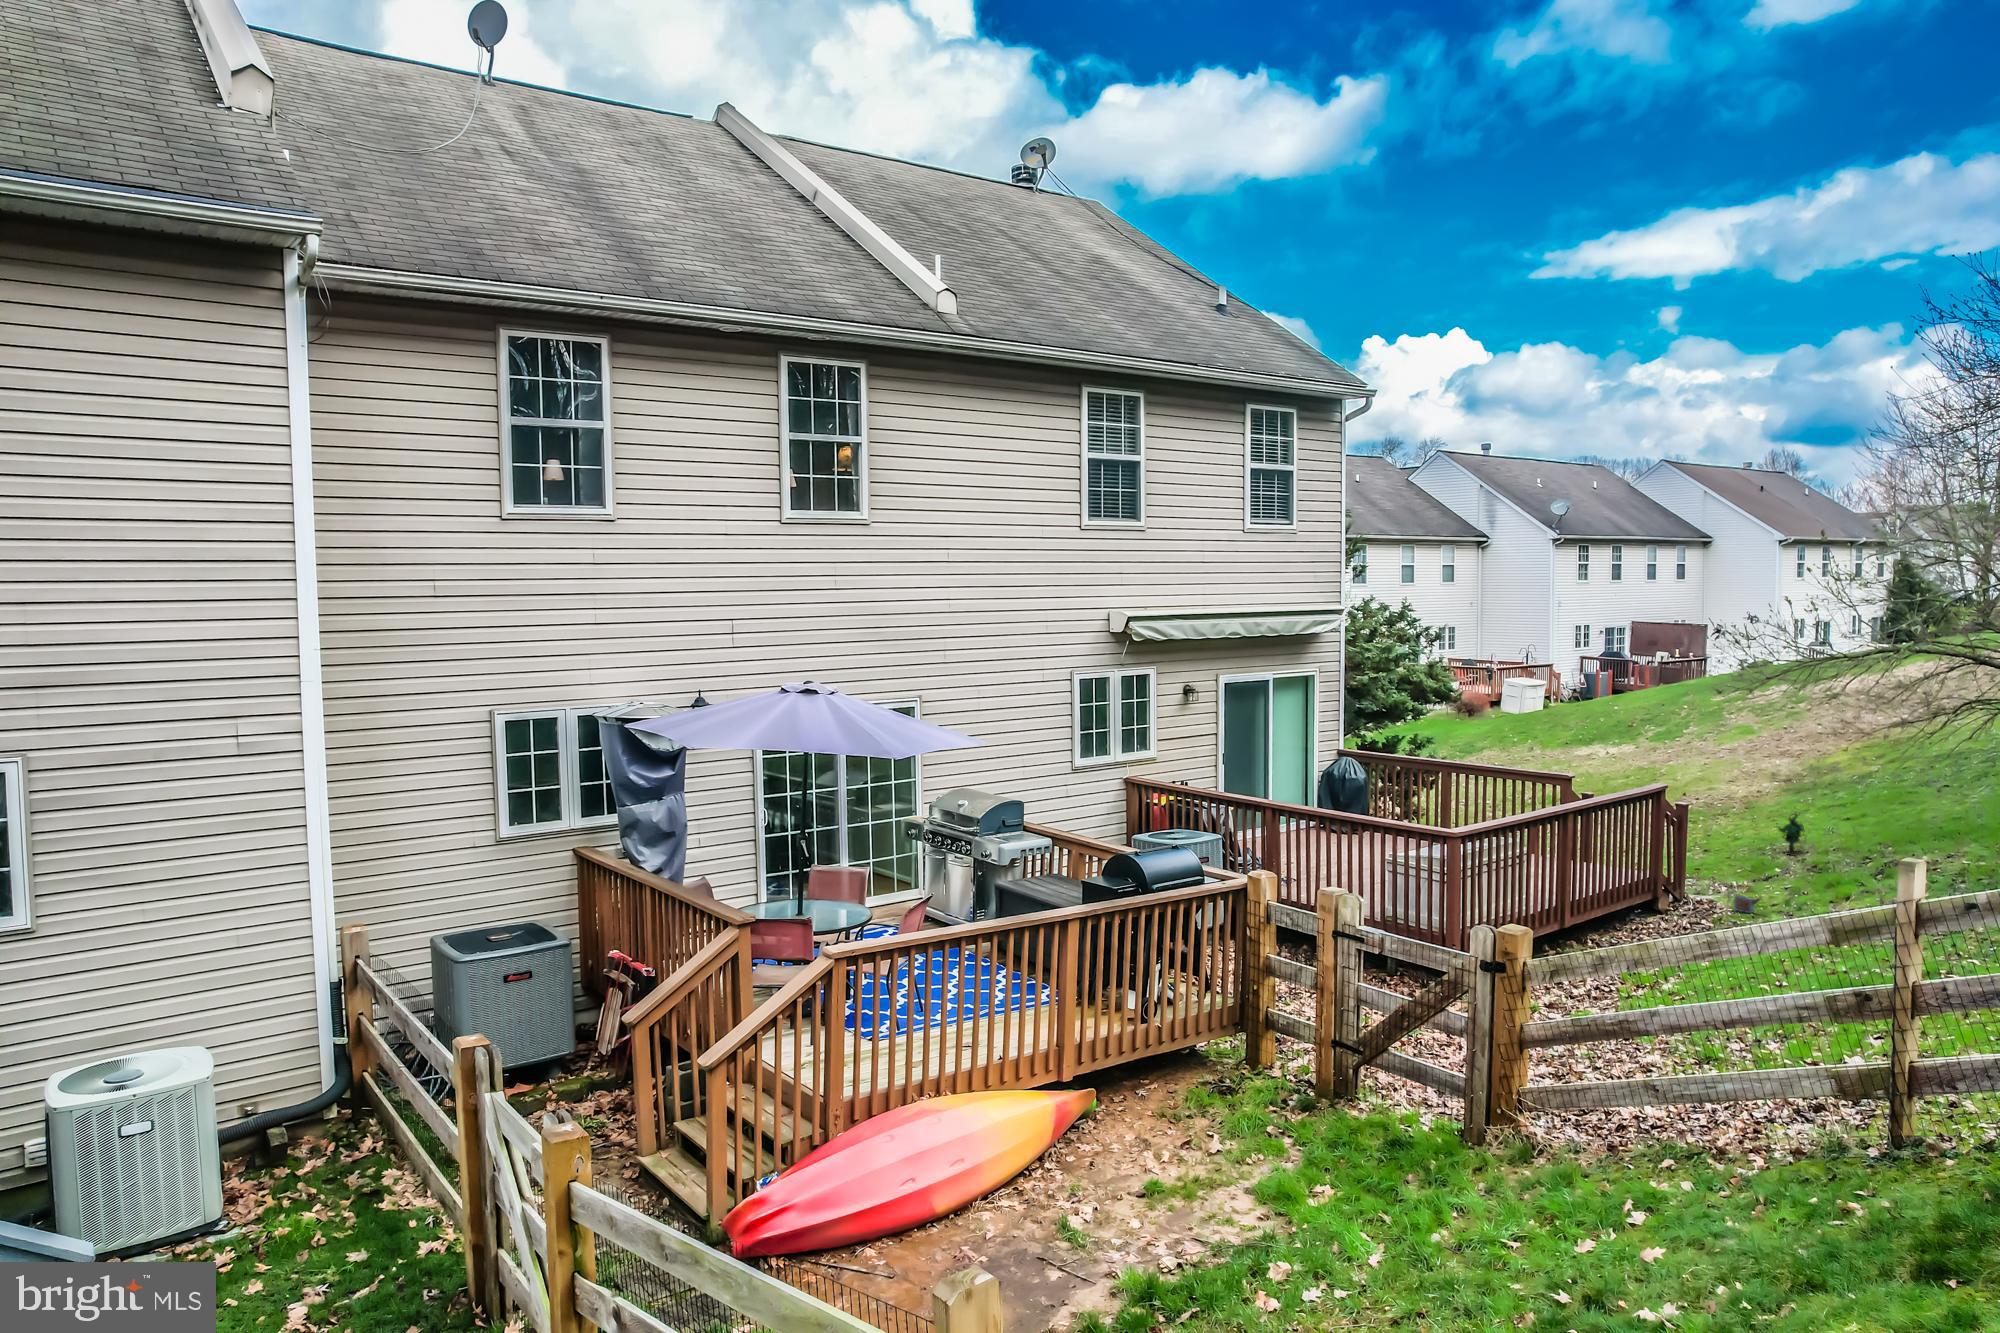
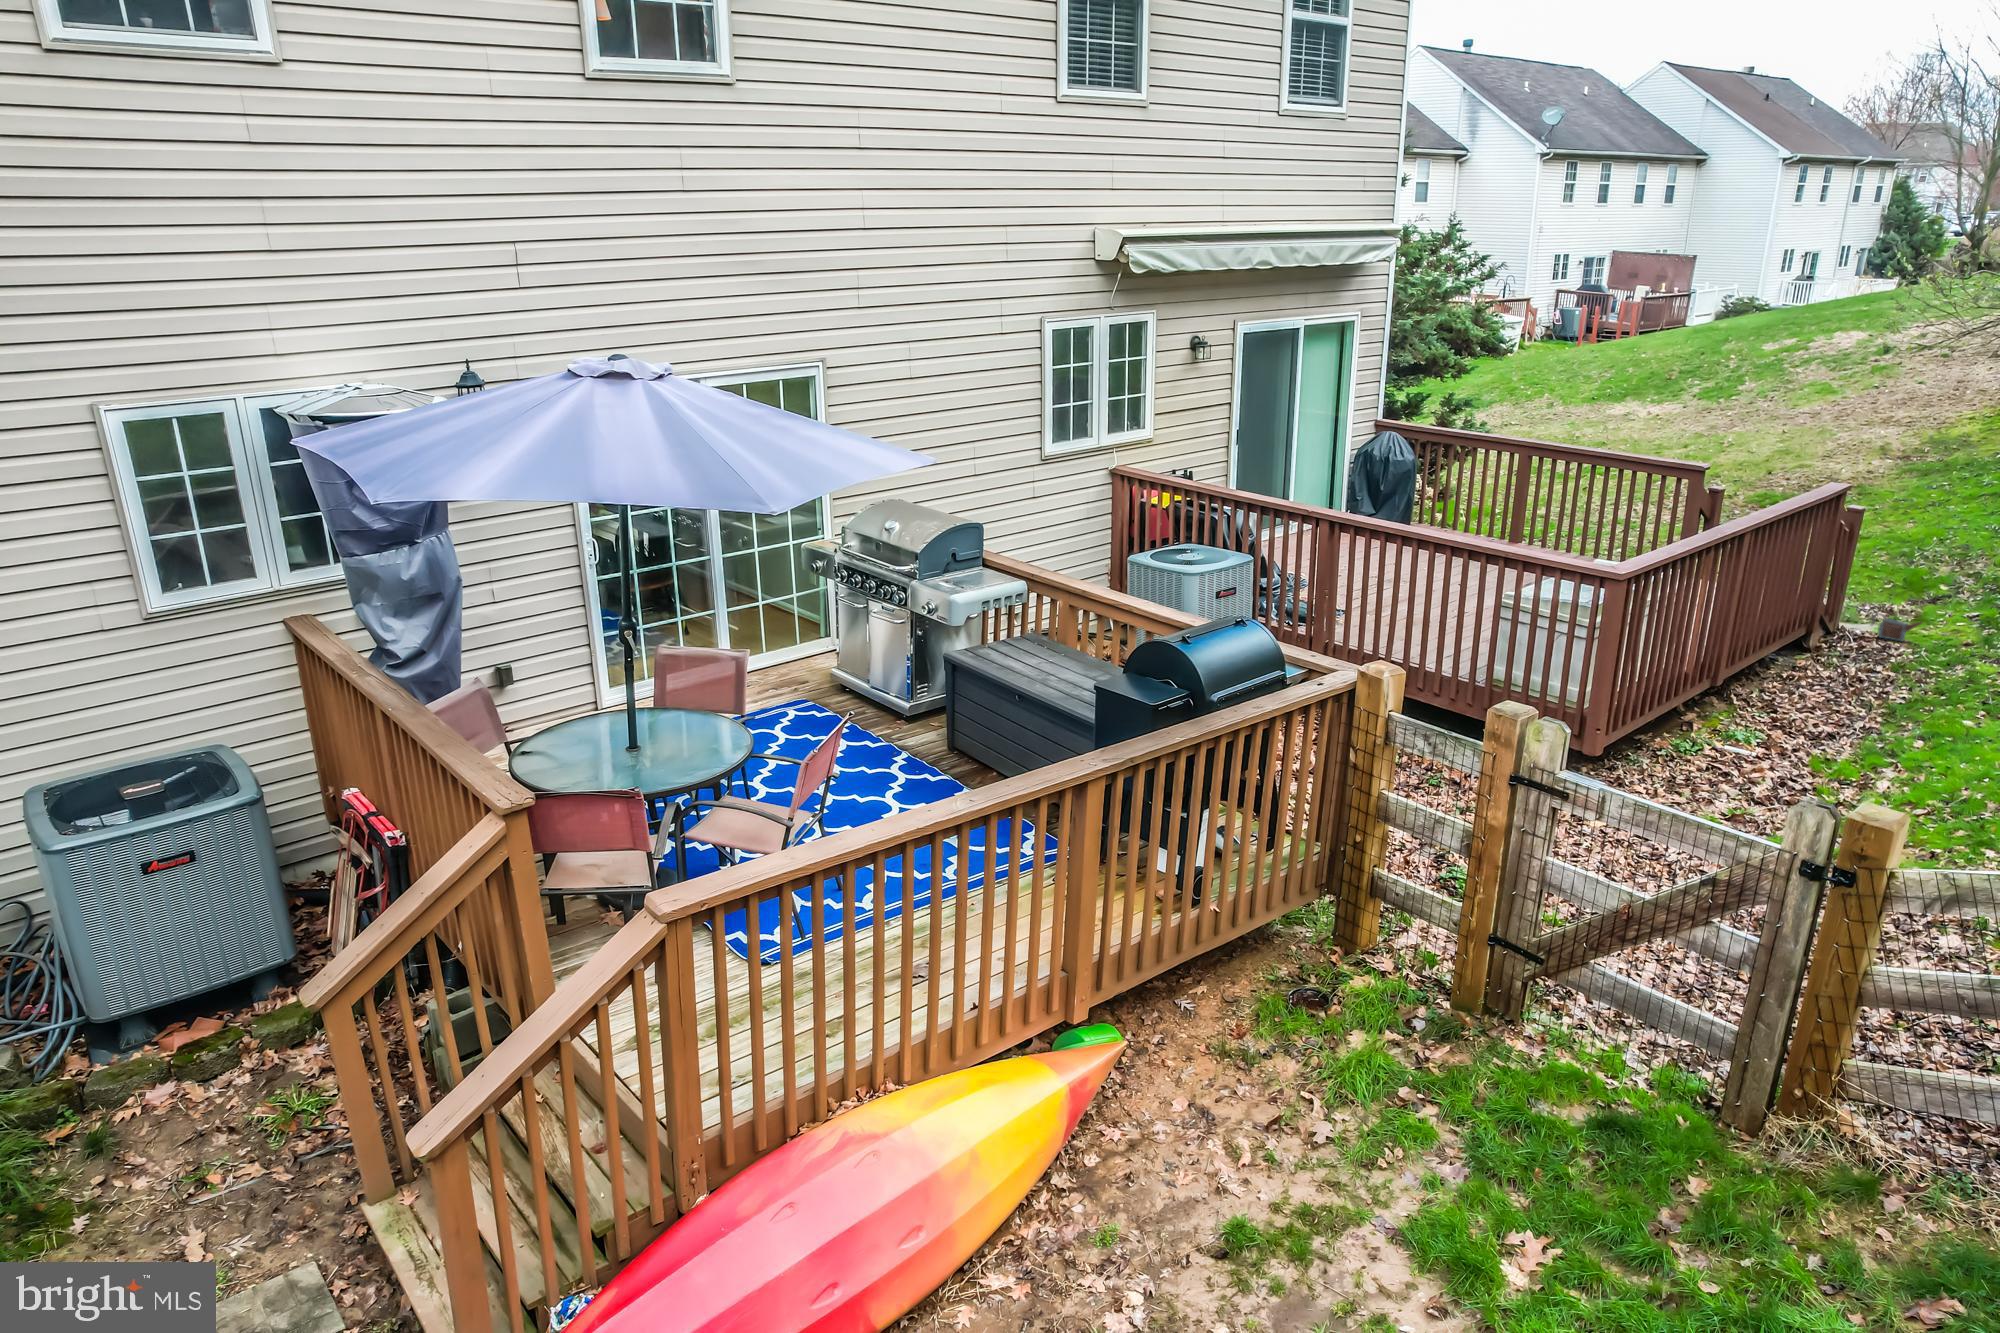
decorative plant: present [1779,814,1805,855] -> none [1897,502,1933,553]

